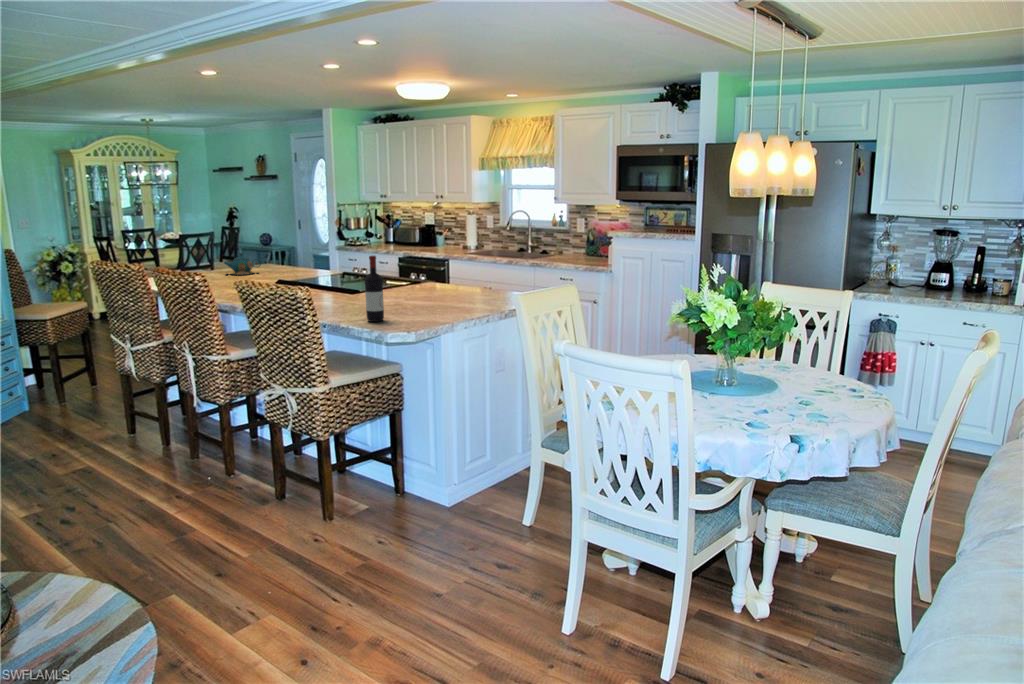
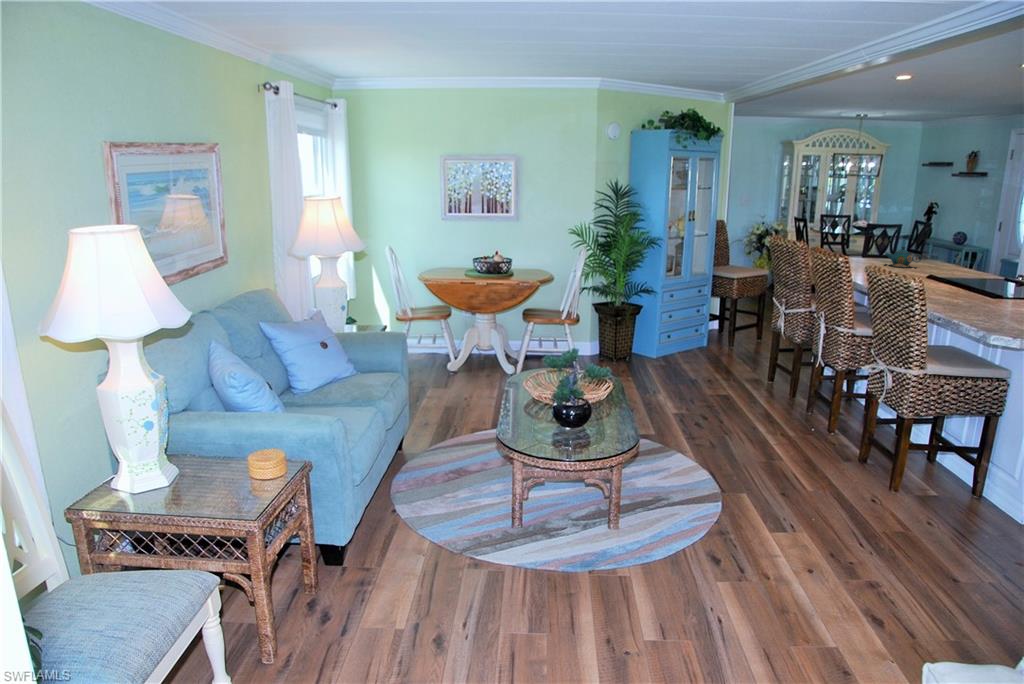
wine bottle: present [365,256,384,322] -> none [981,262,1008,325]

